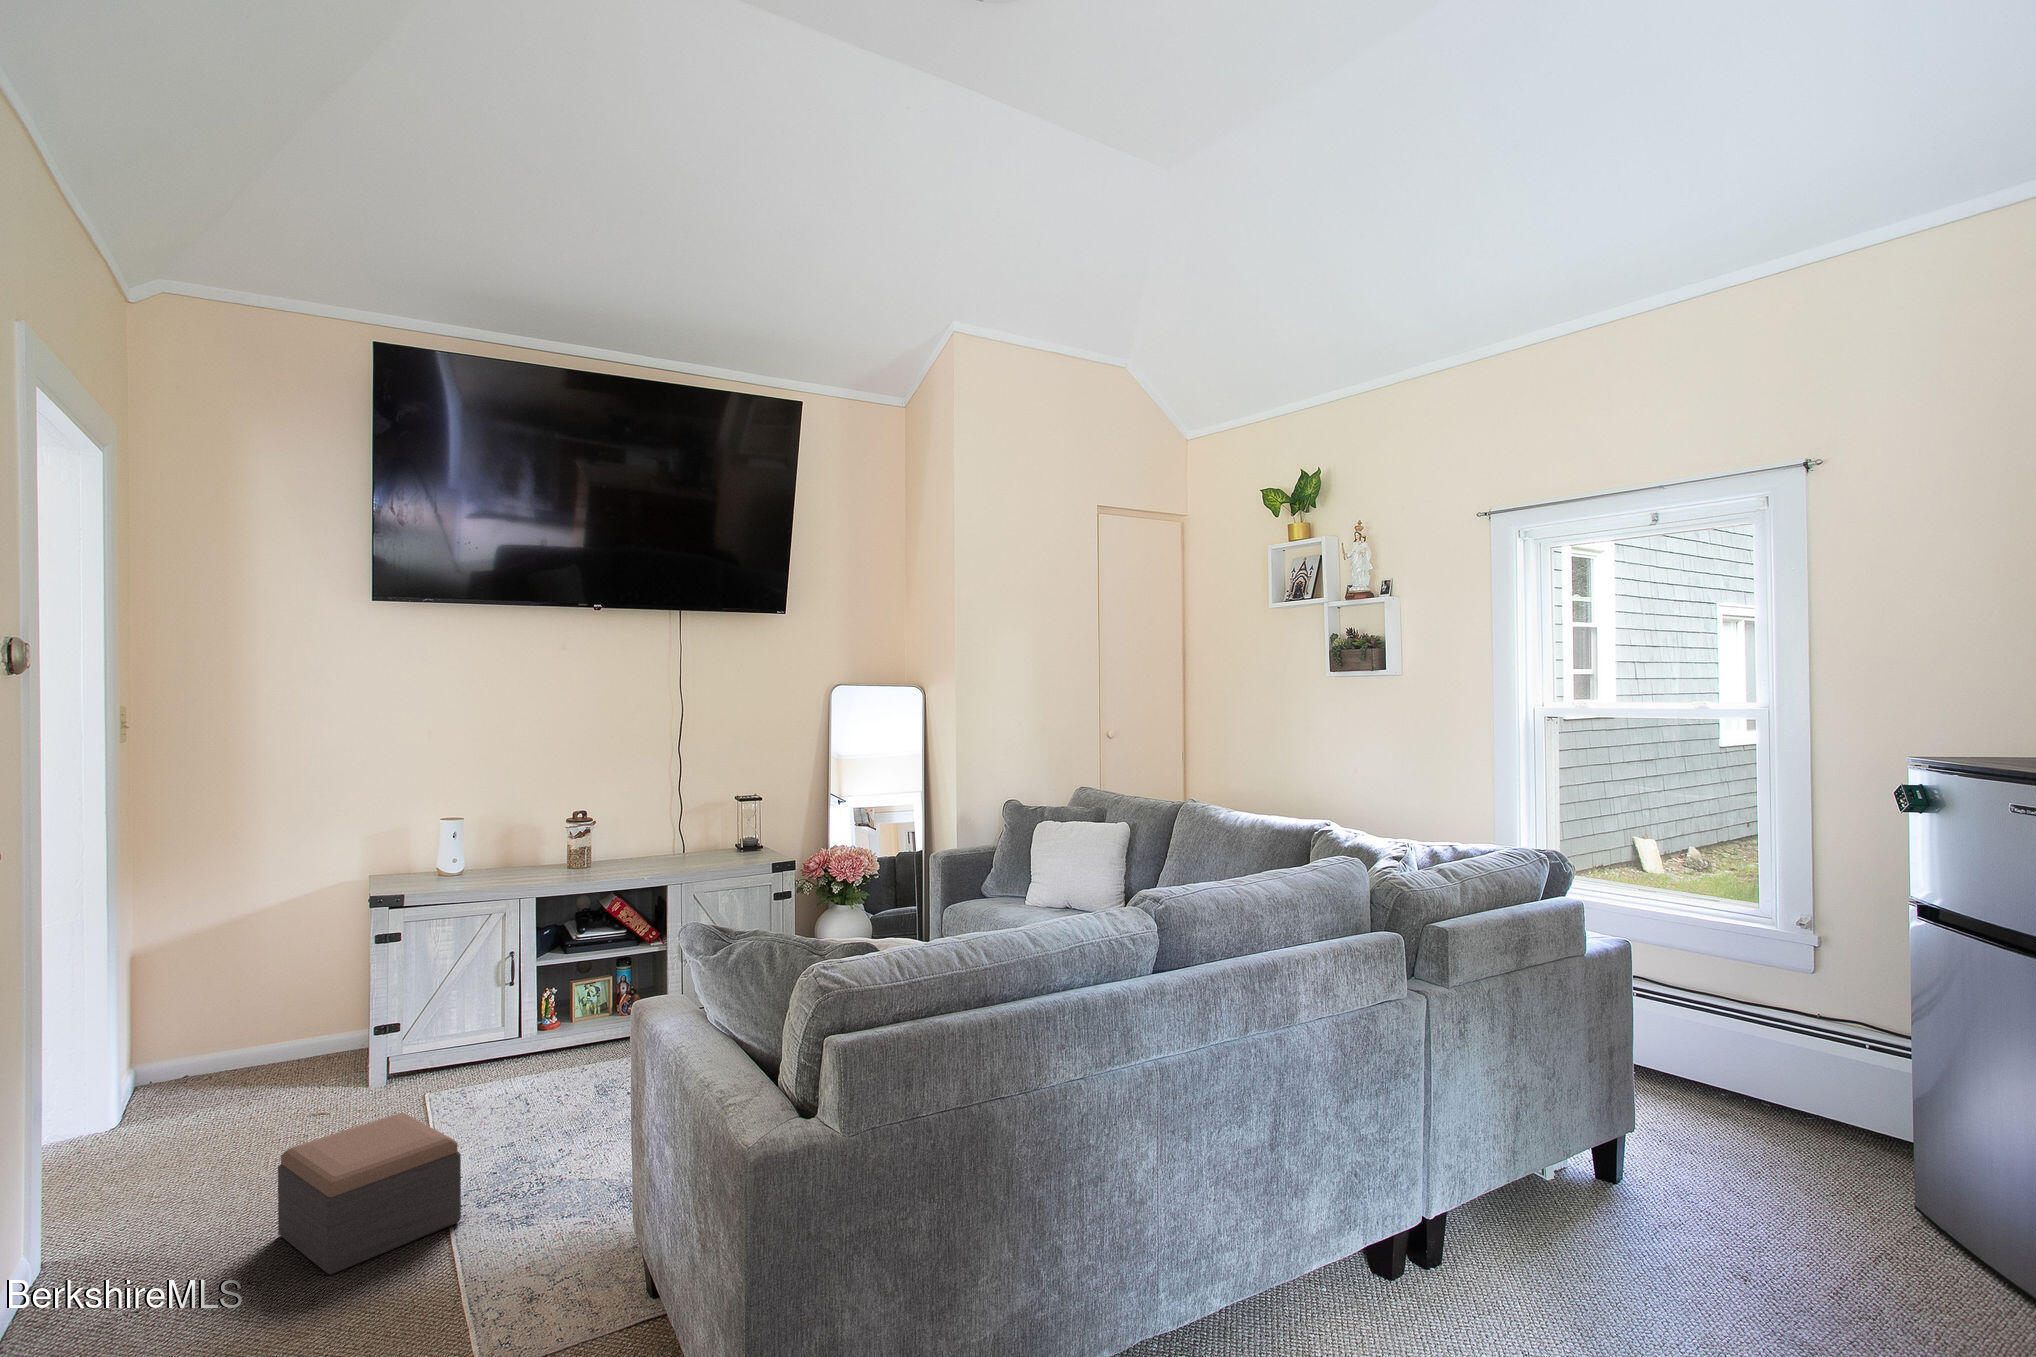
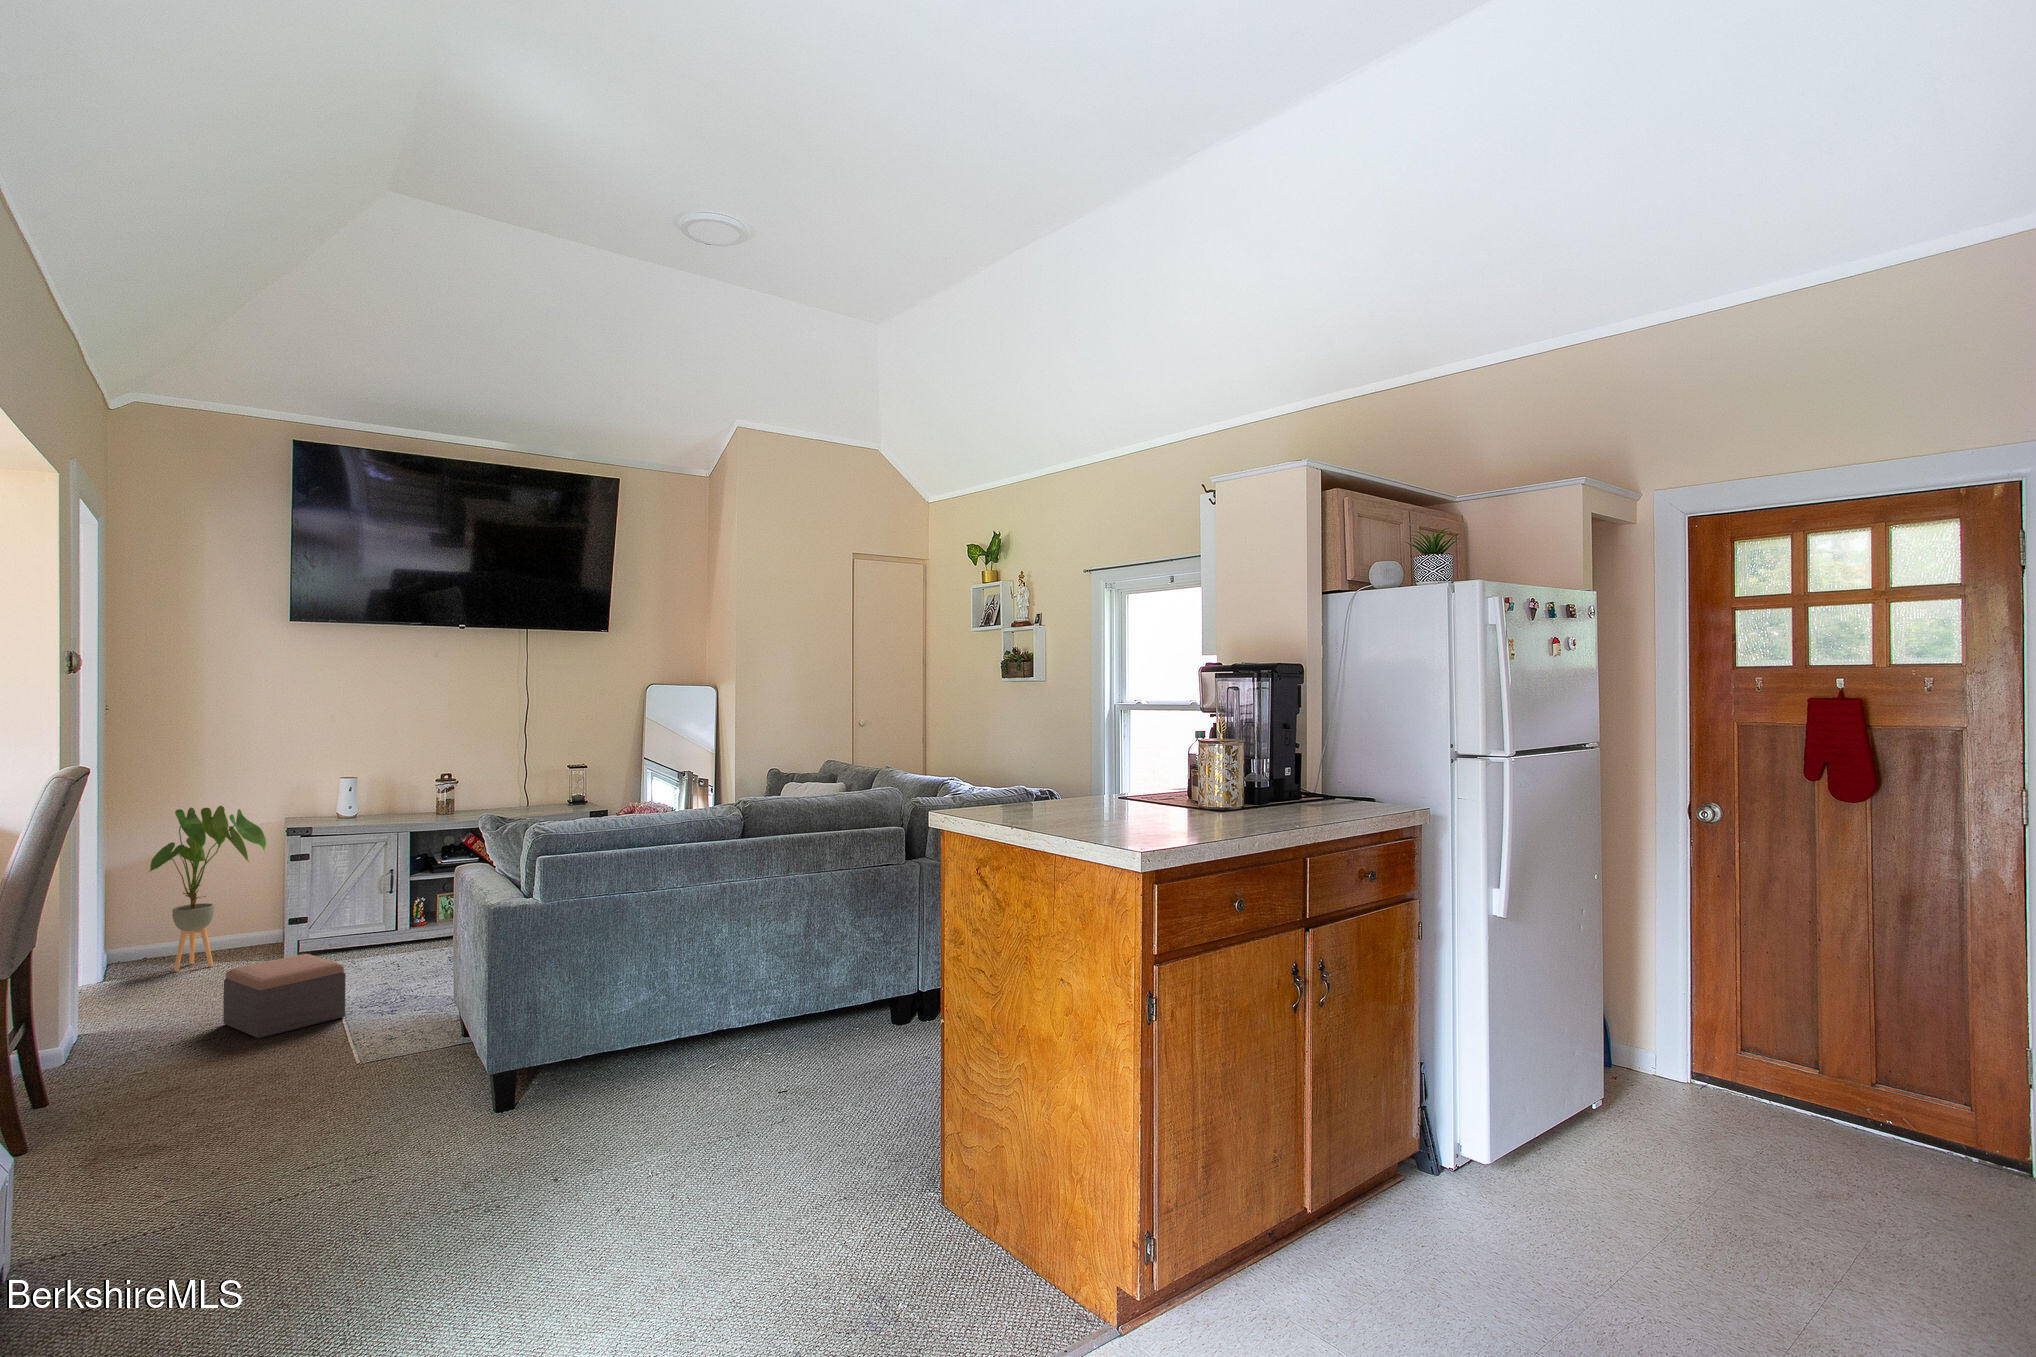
house plant: none [178,865,342,1107] -> present [149,806,266,971]

